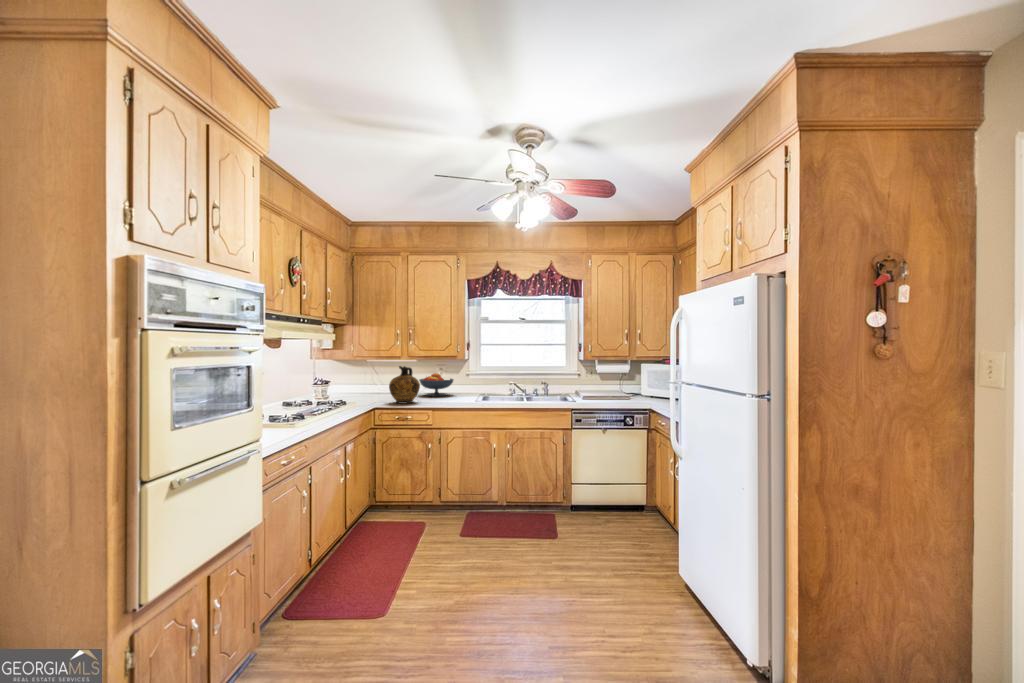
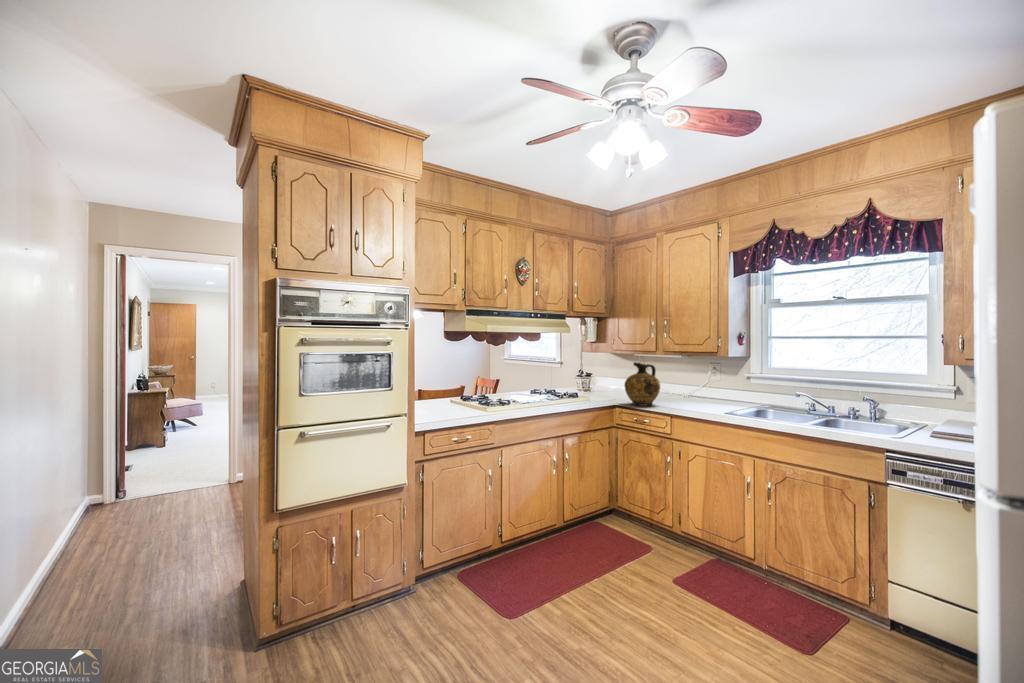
fruit bowl: present [419,373,454,396] -> none [683,373,729,403]

